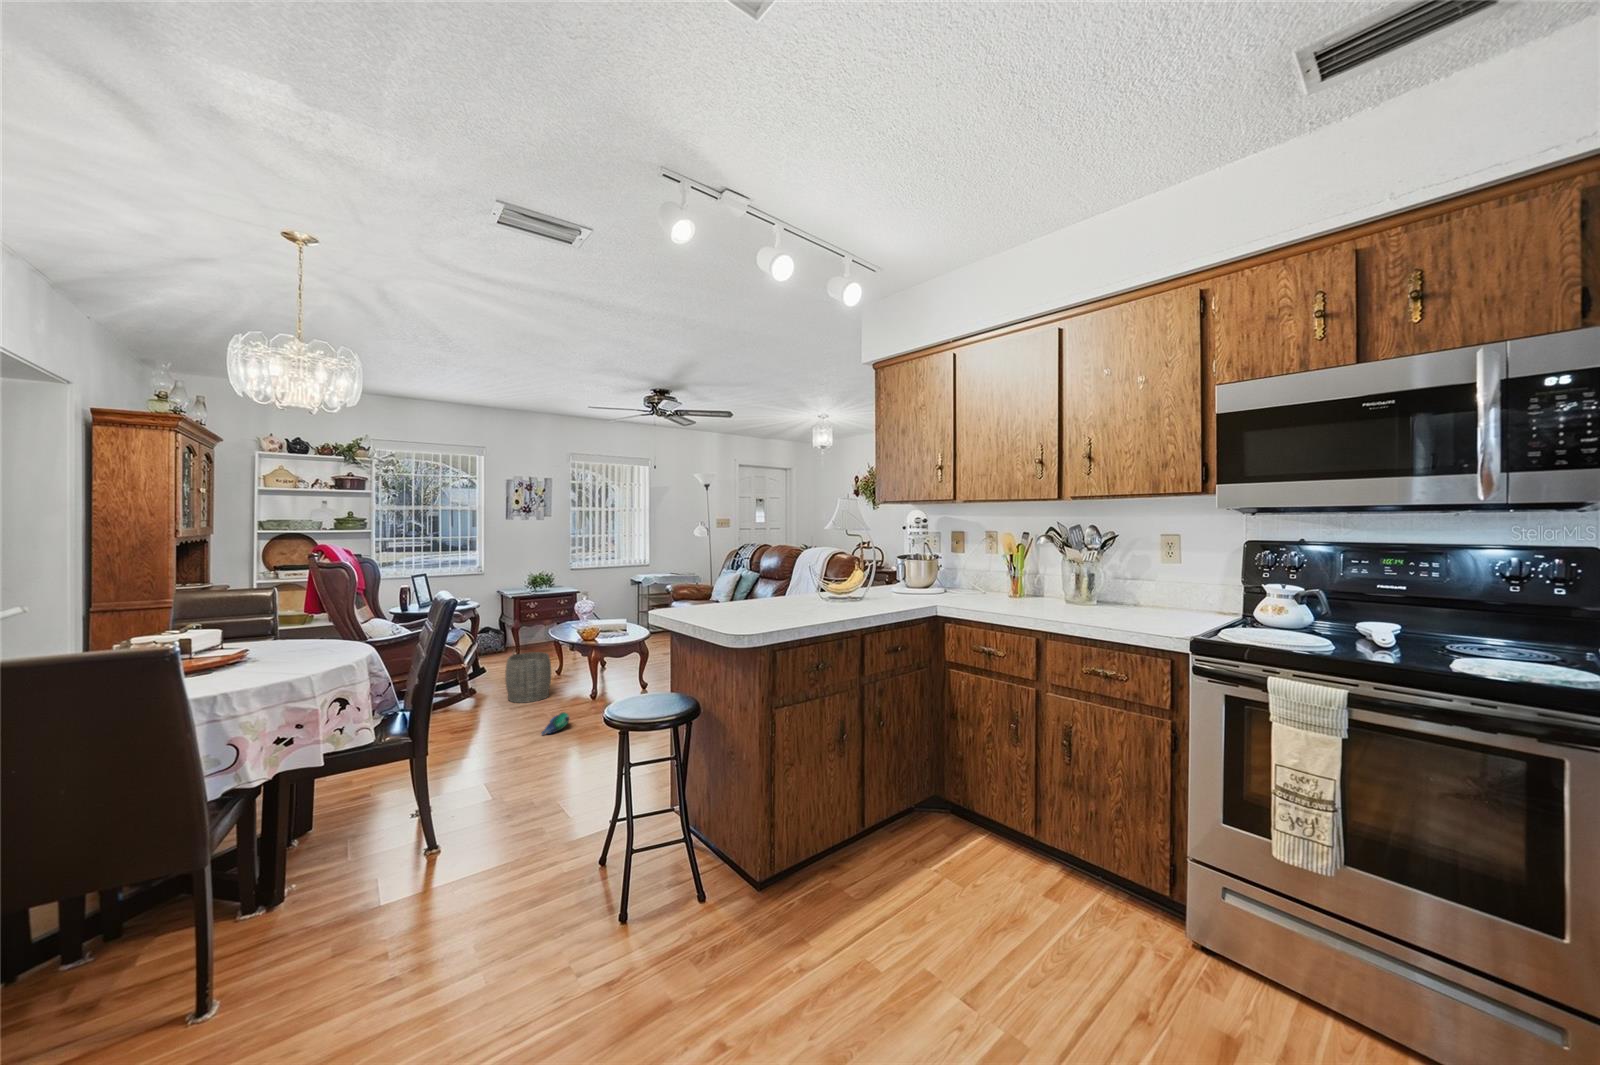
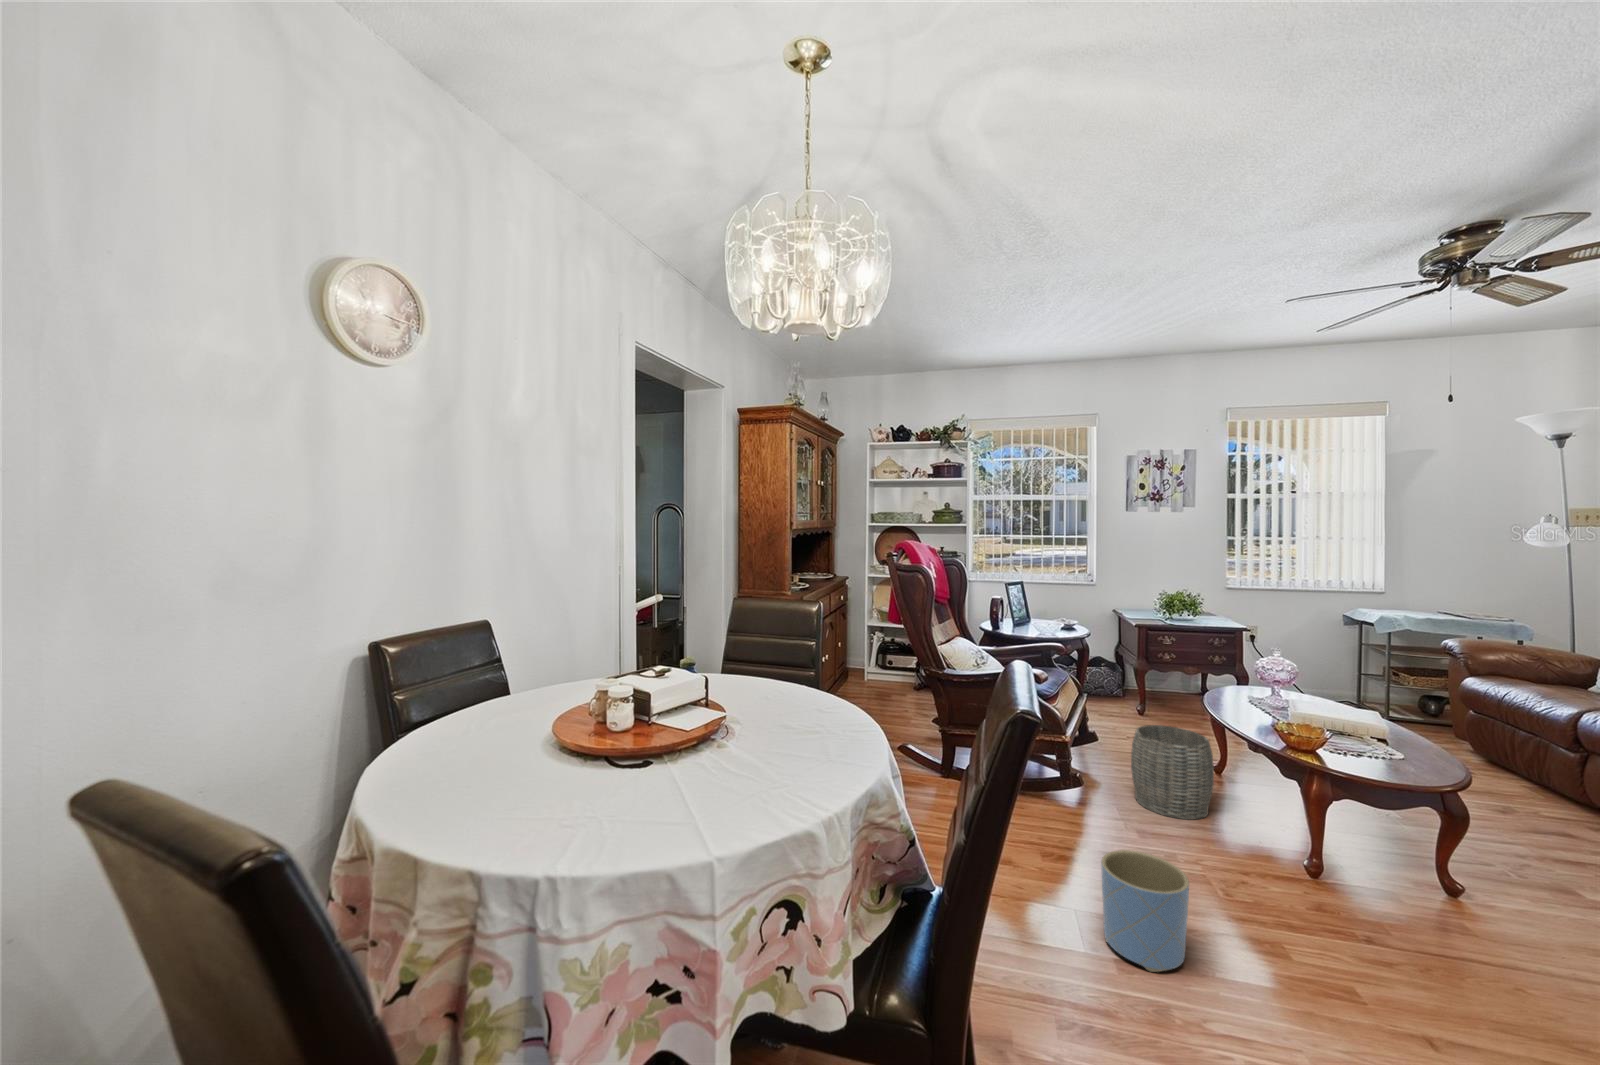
planter: none [483,705,527,756] -> present [1101,850,1189,972]
plush toy: present [541,712,569,735] -> none [1214,887,1281,939]

